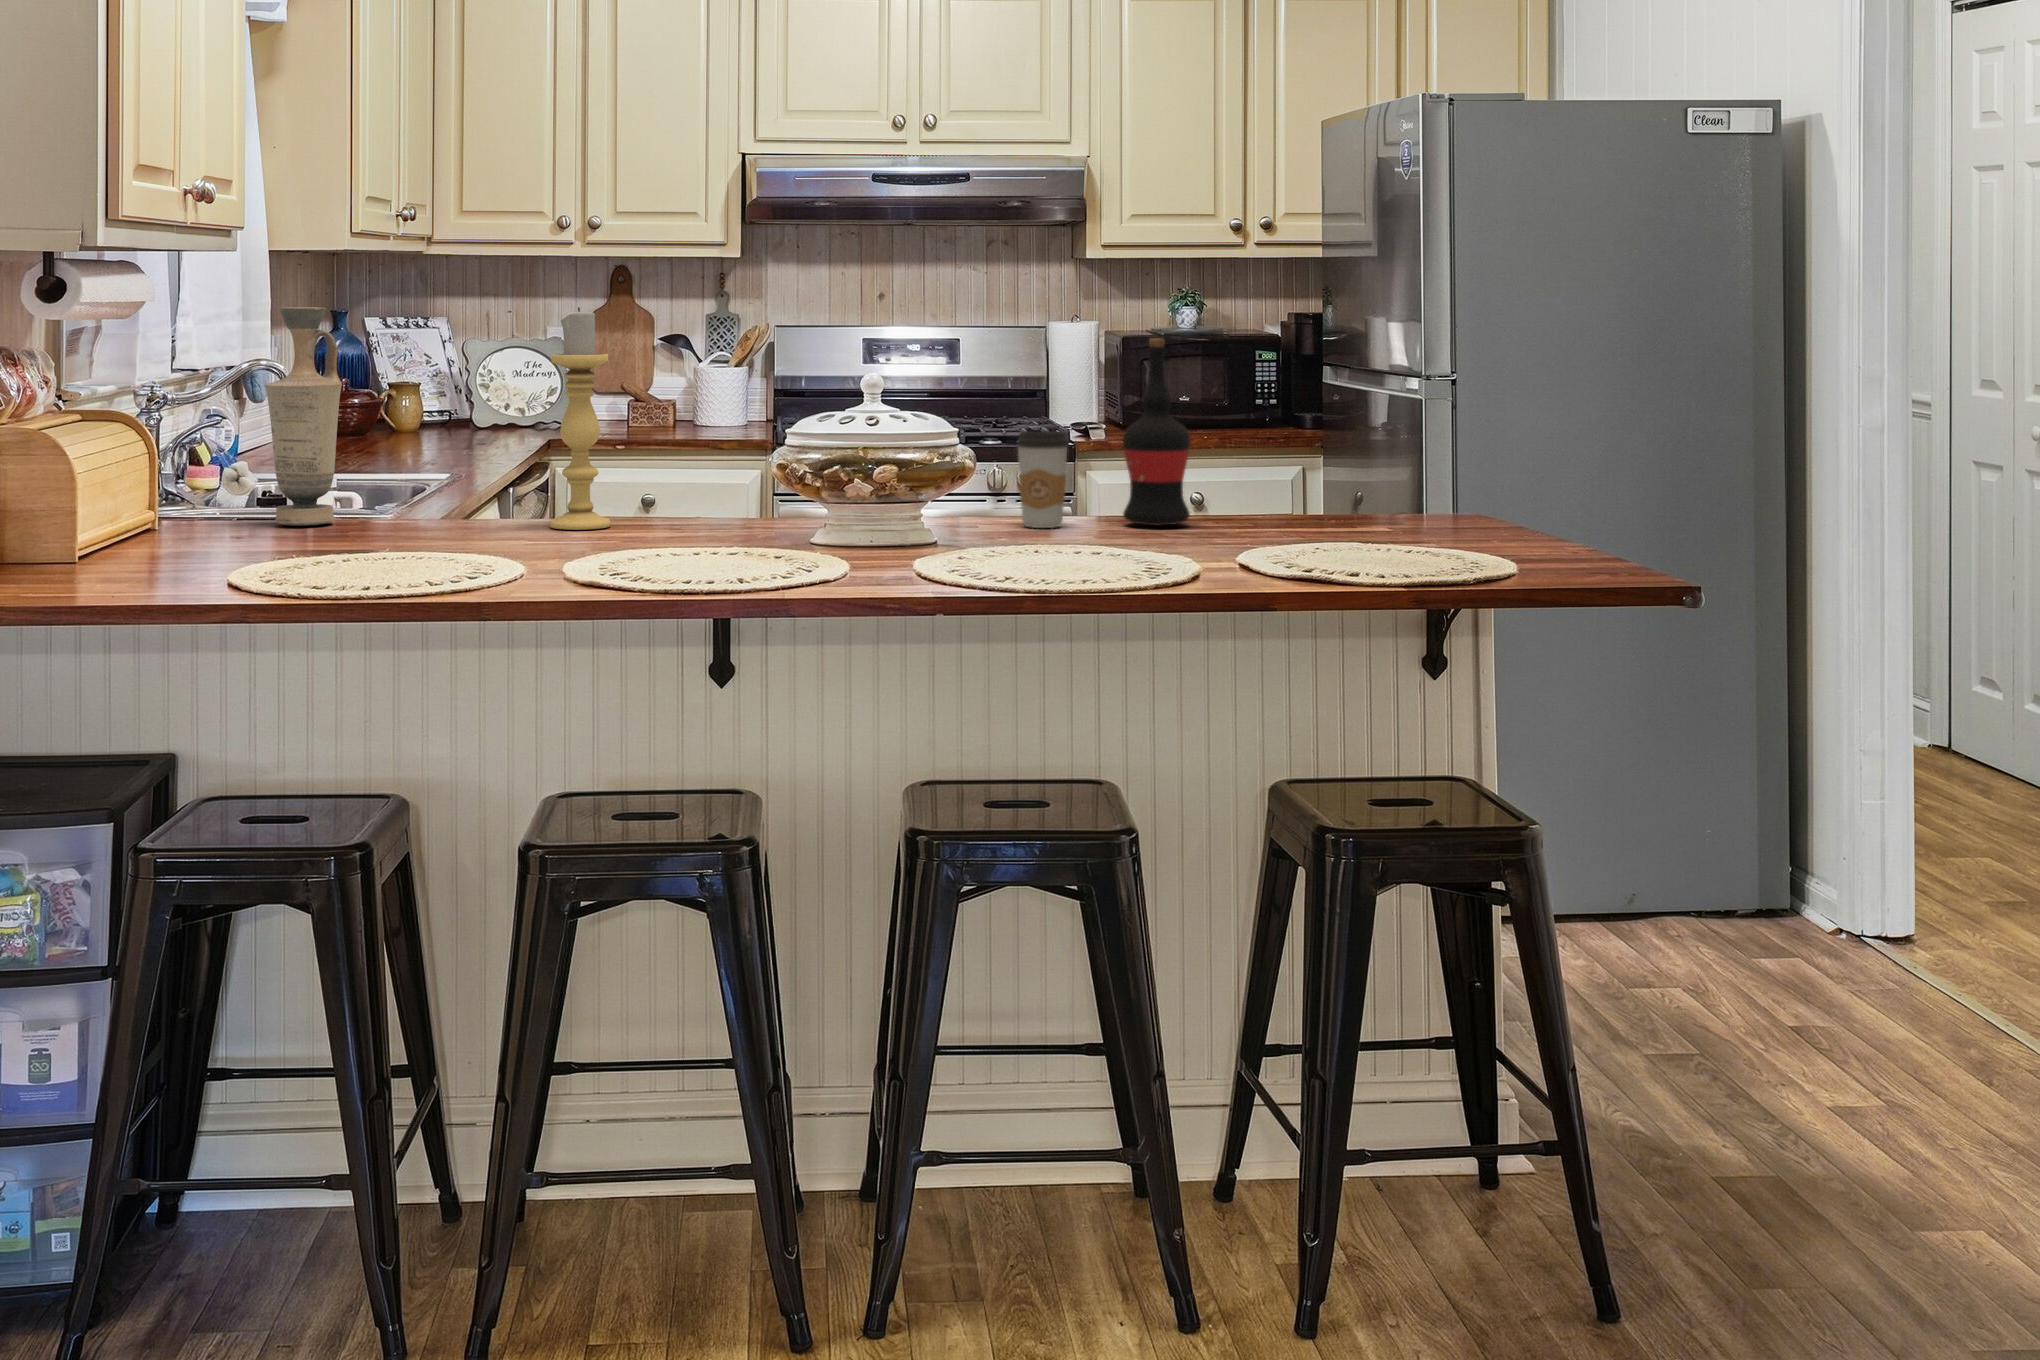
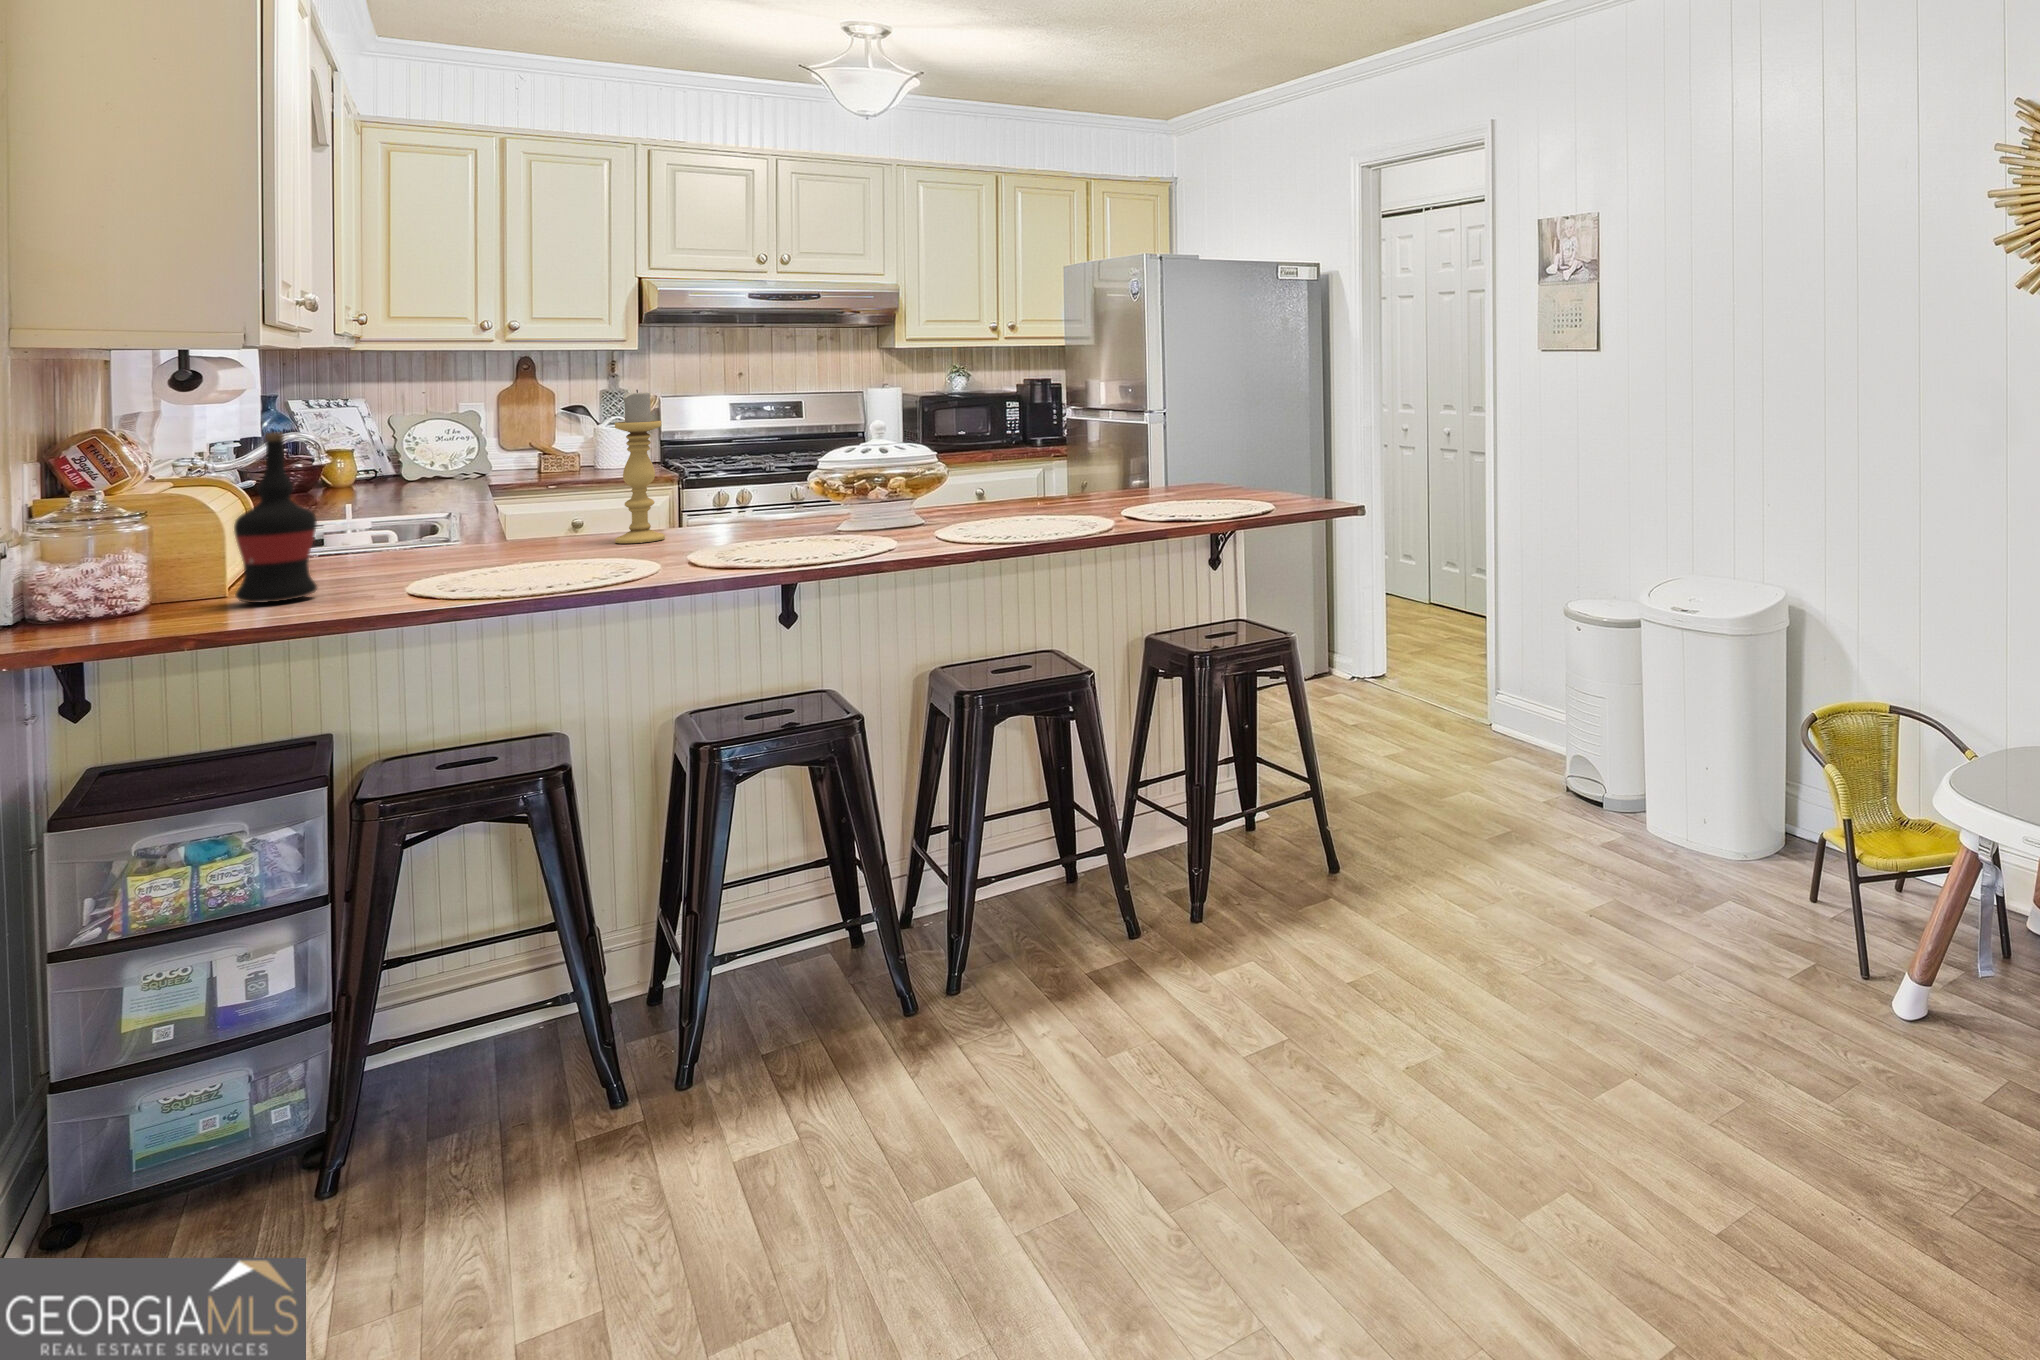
vase: present [265,307,342,526] -> none [347,397,421,563]
wine bottle: present [1123,338,1190,525] -> present [234,432,317,603]
coffee cup: present [1017,431,1068,528] -> none [958,454,992,513]

